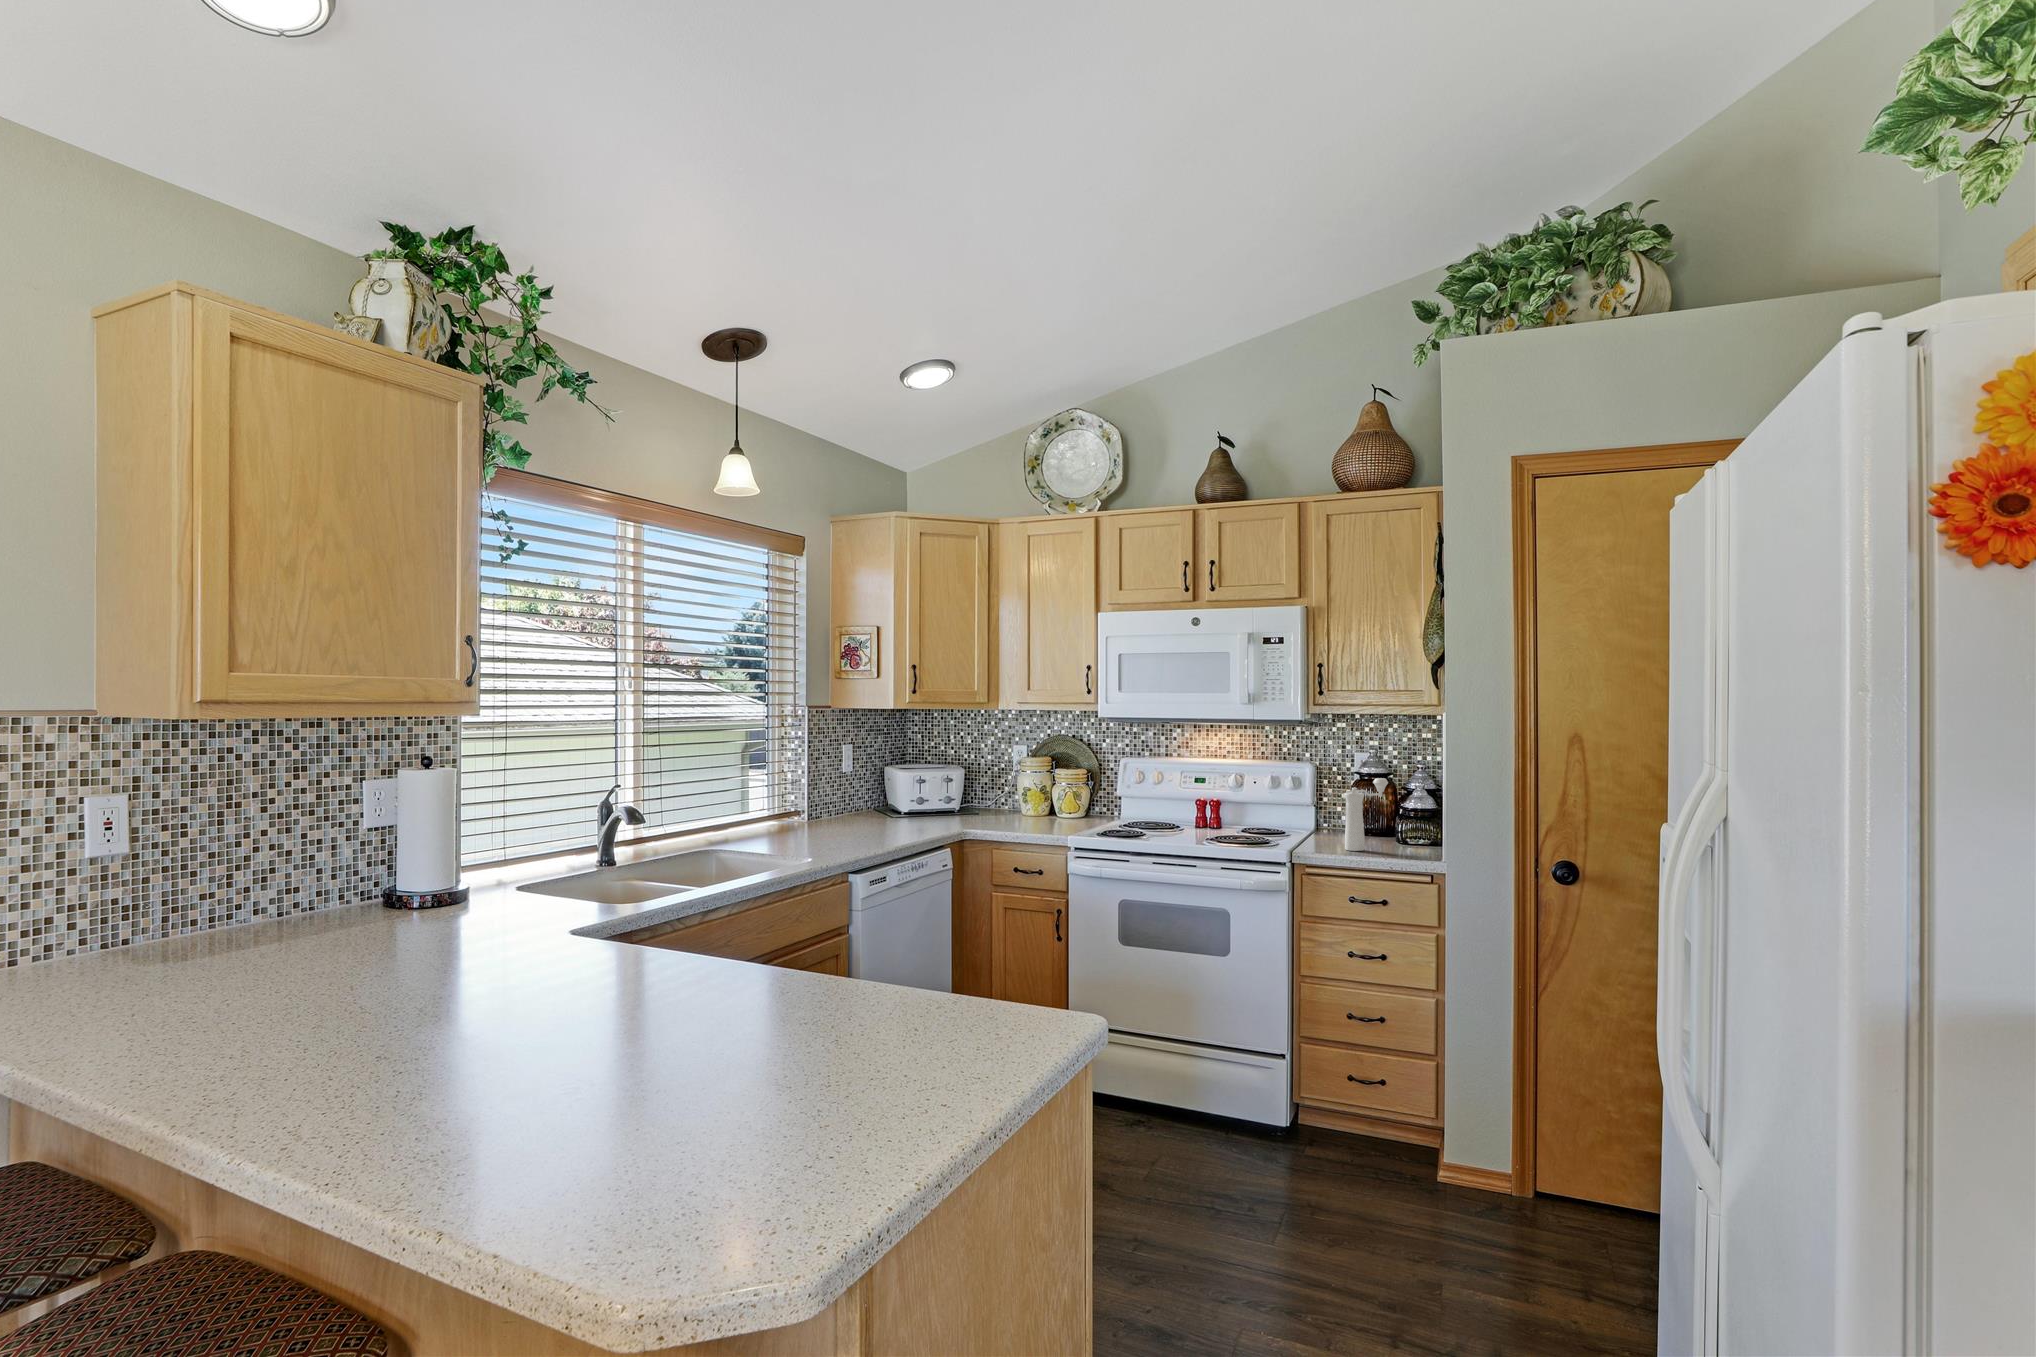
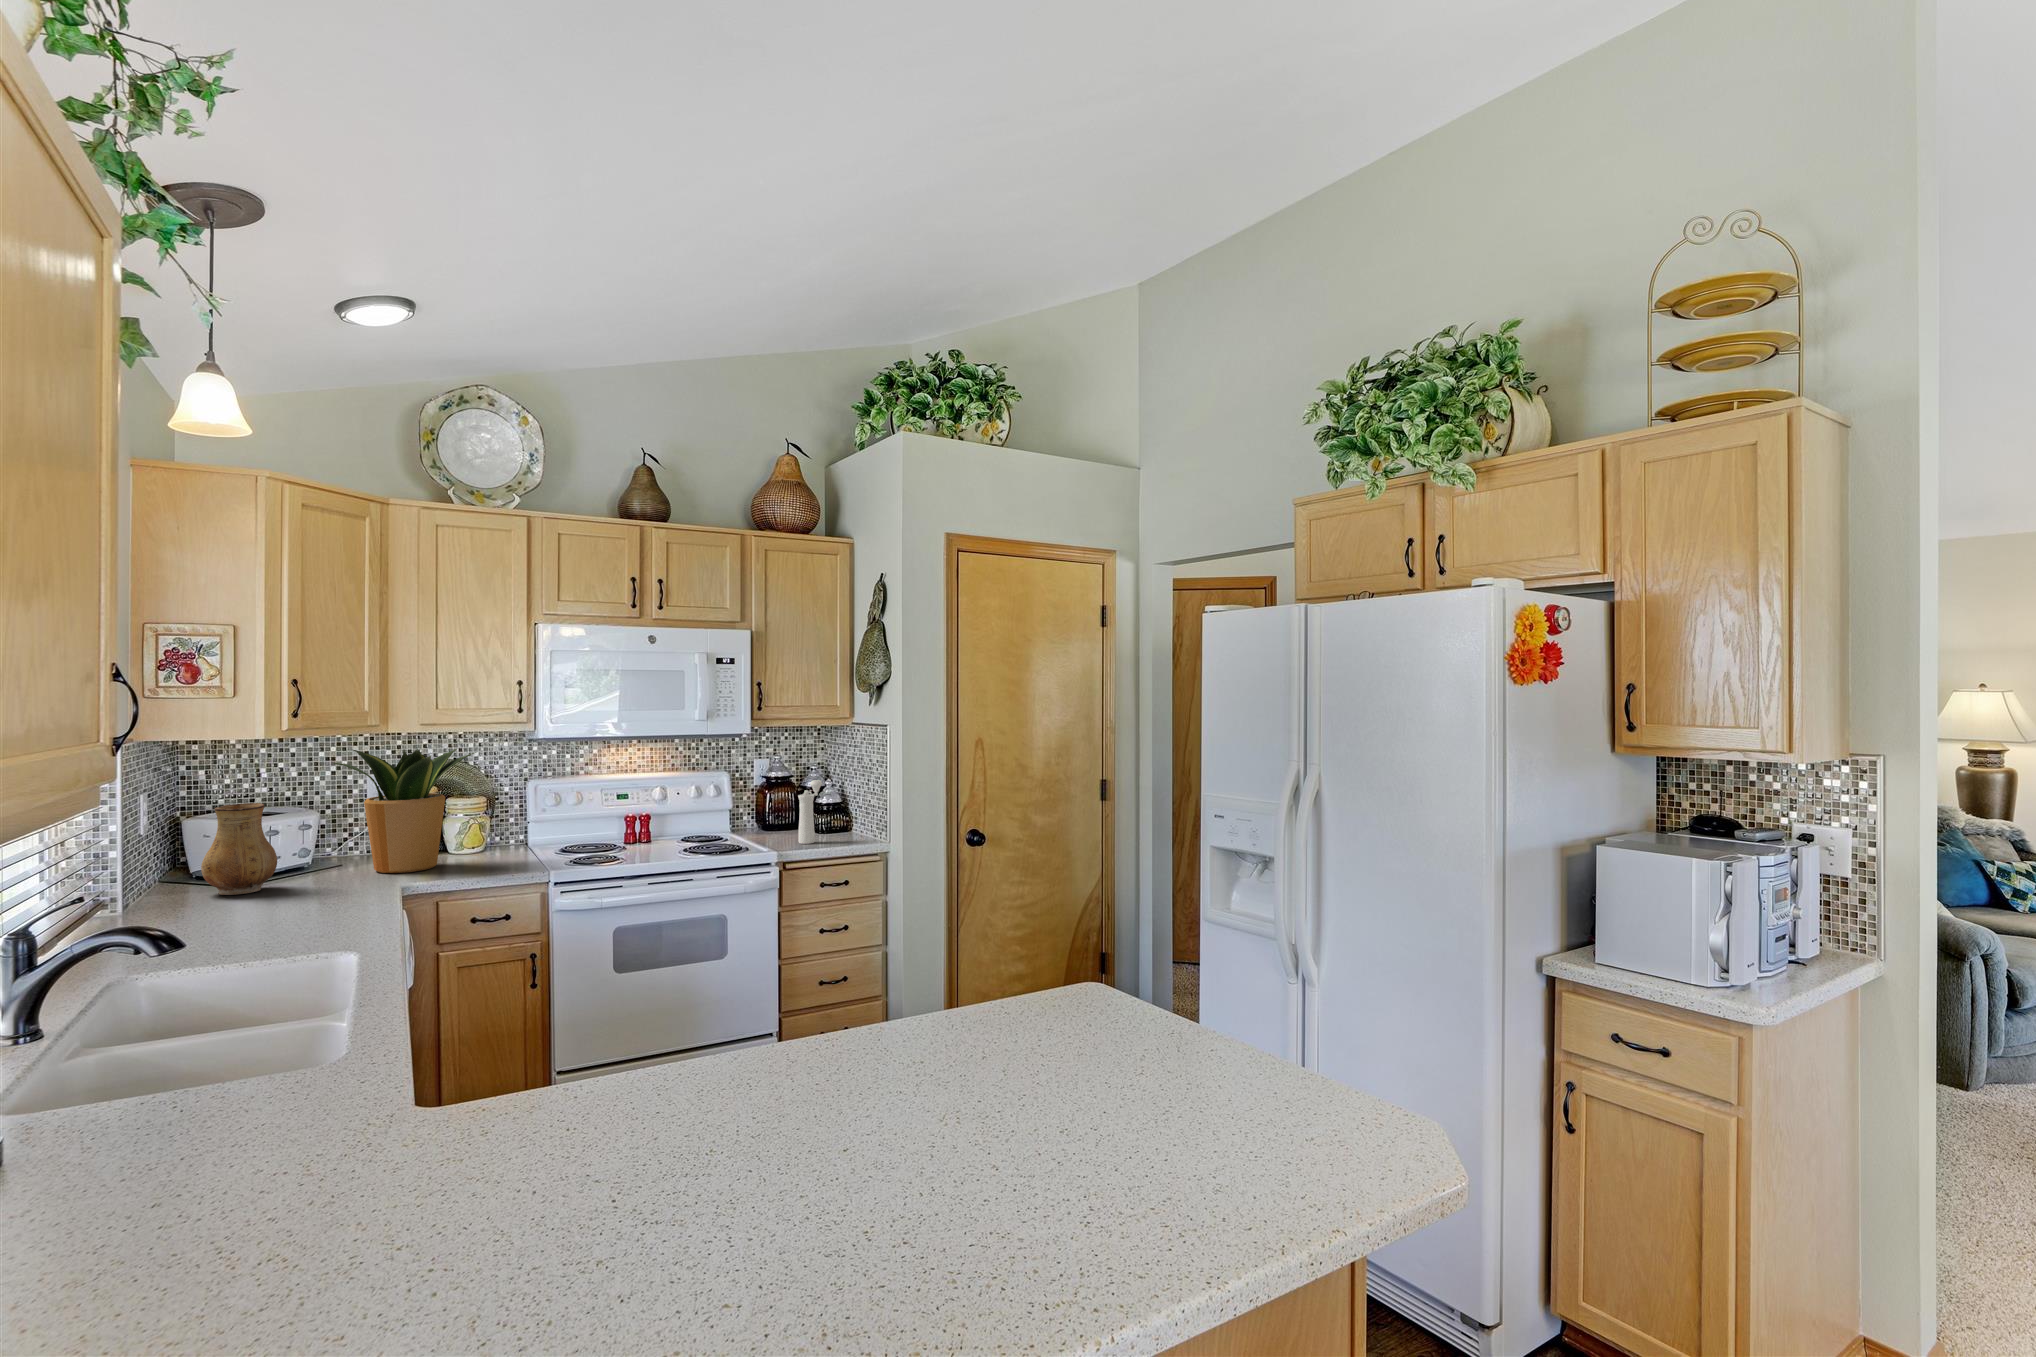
potted plant: none [953,717,1056,825] -> present [333,749,476,873]
ceramic pitcher: none [859,755,906,823] -> present [201,803,277,895]

